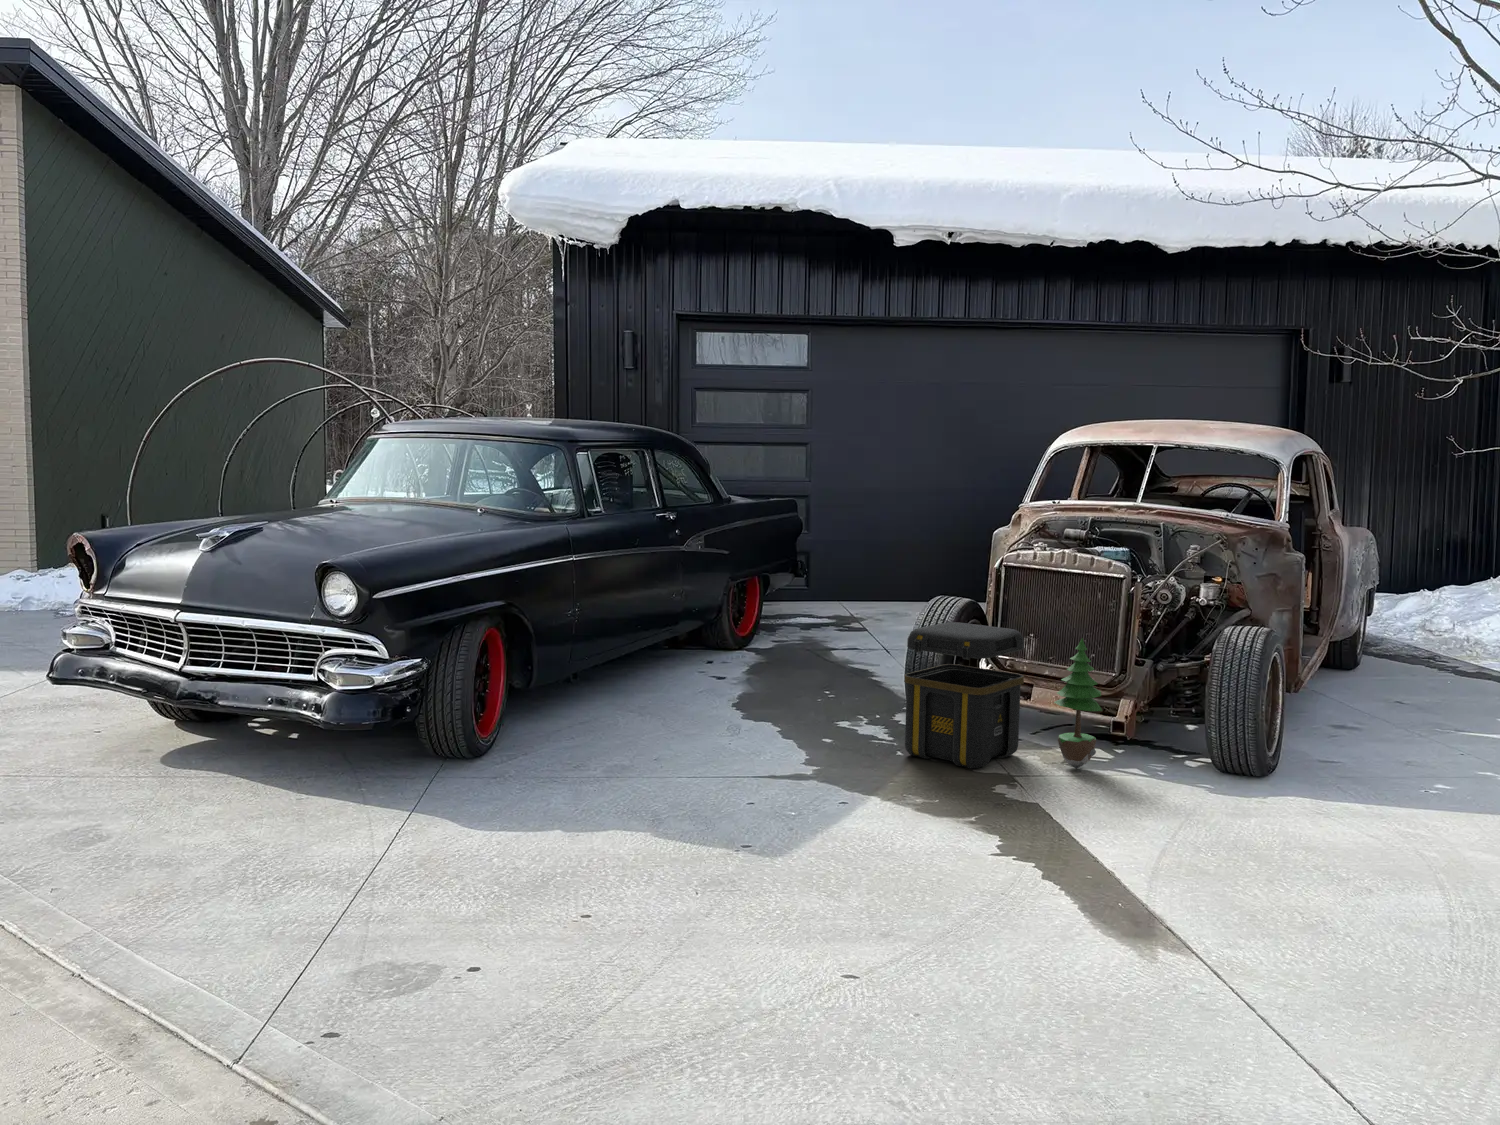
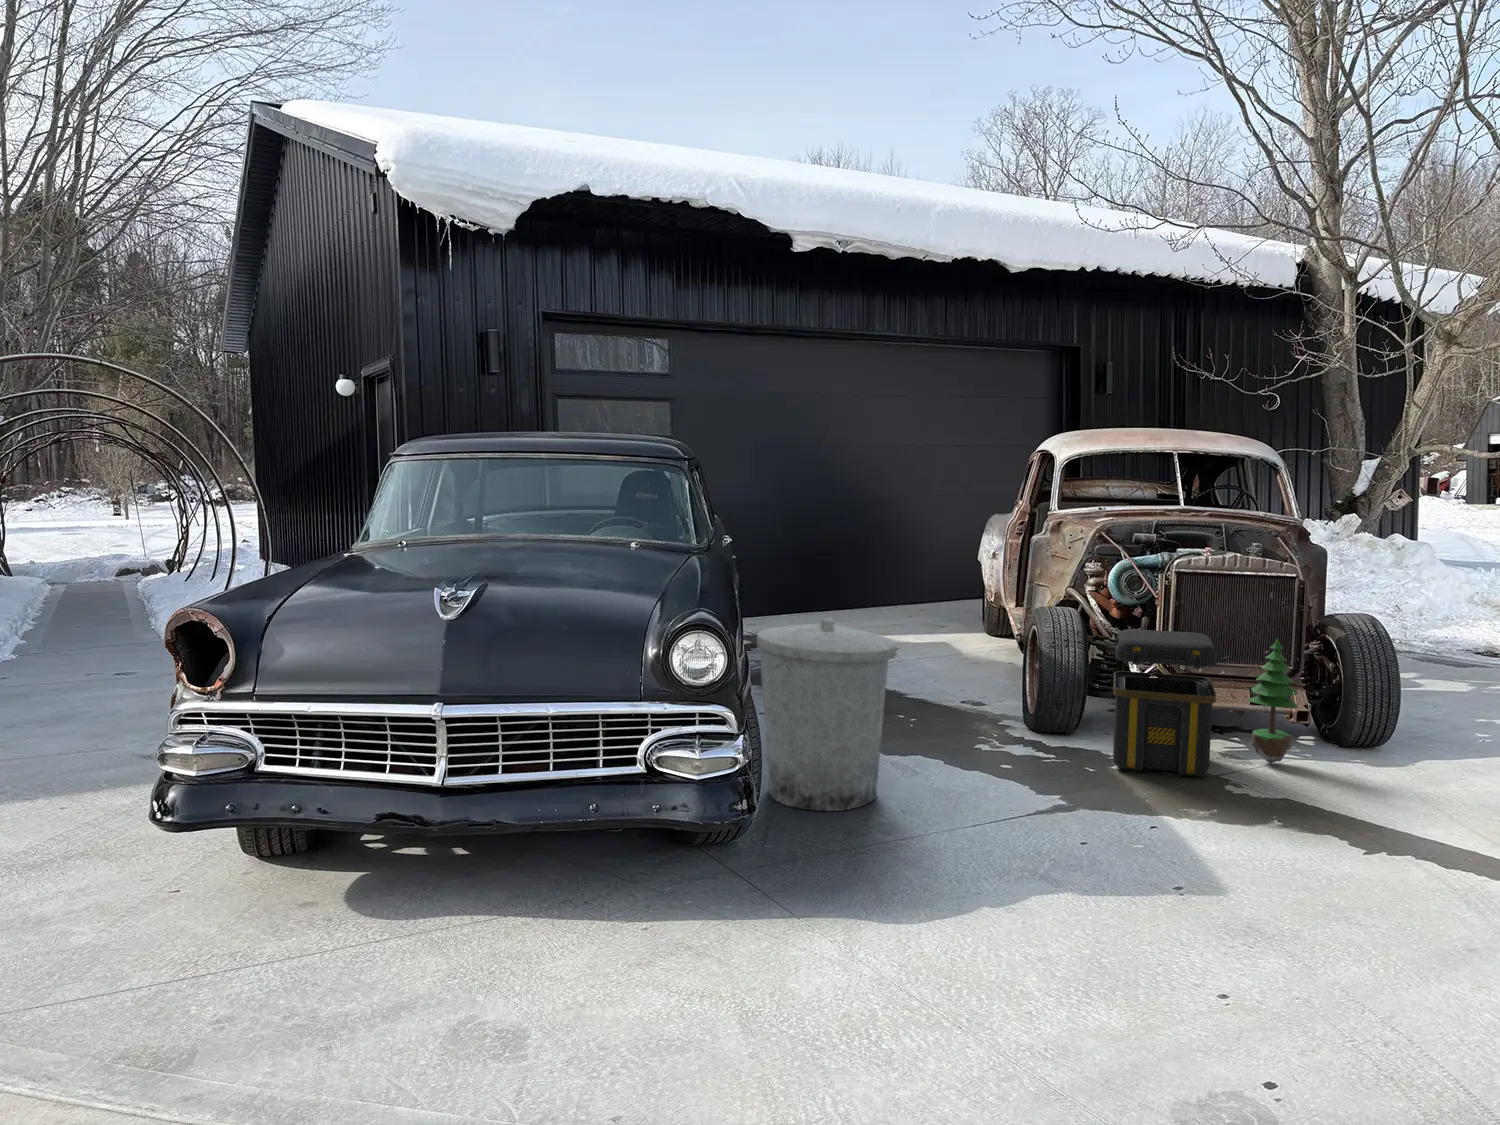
trash can: none [552,587,675,753] -> present [757,618,896,811]

